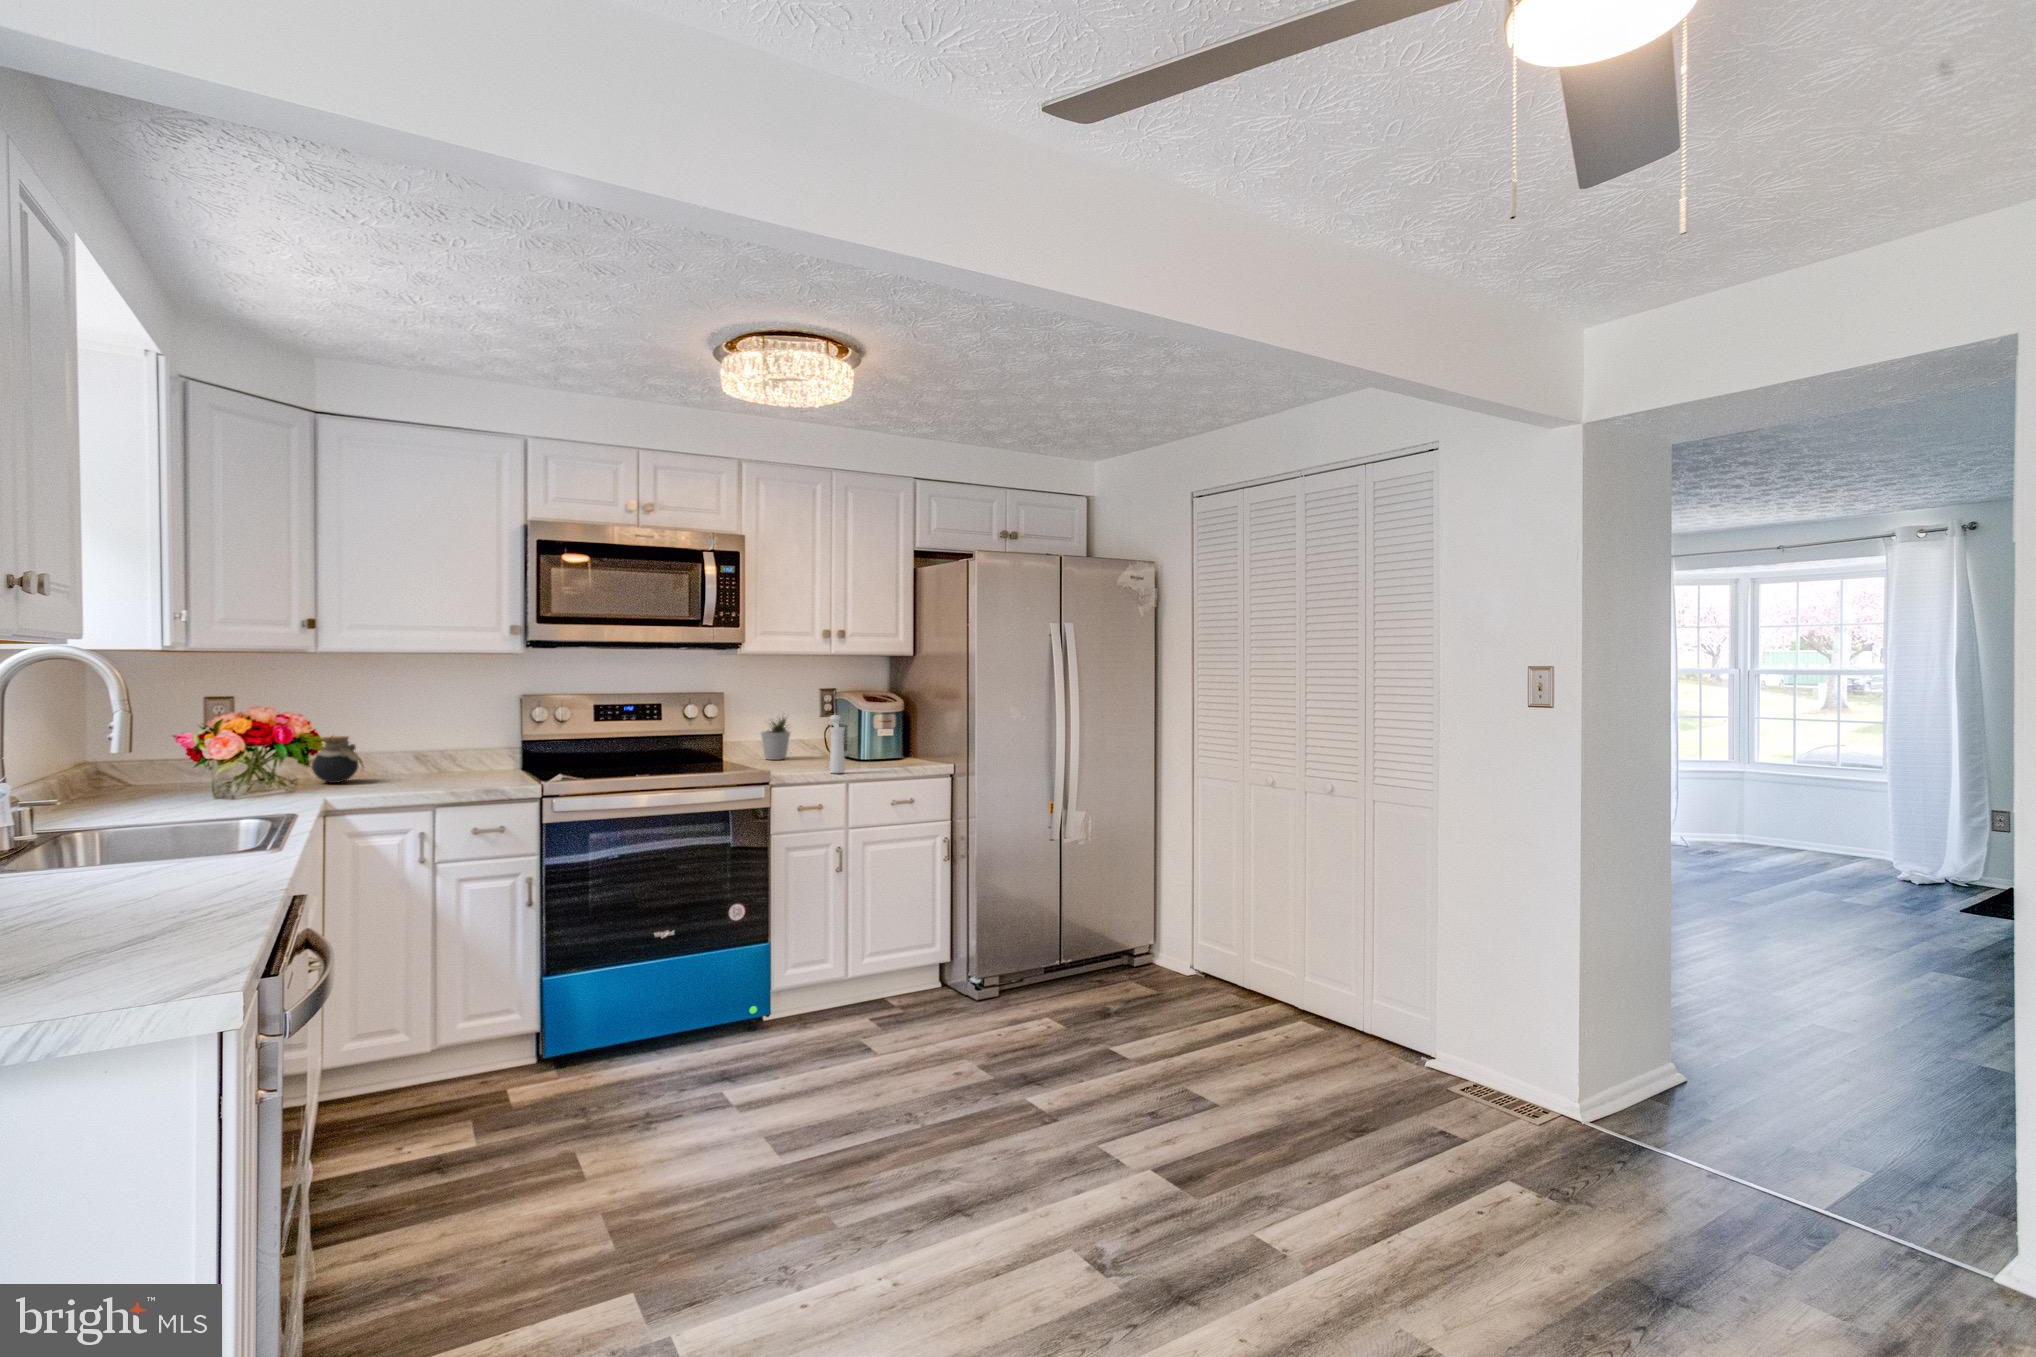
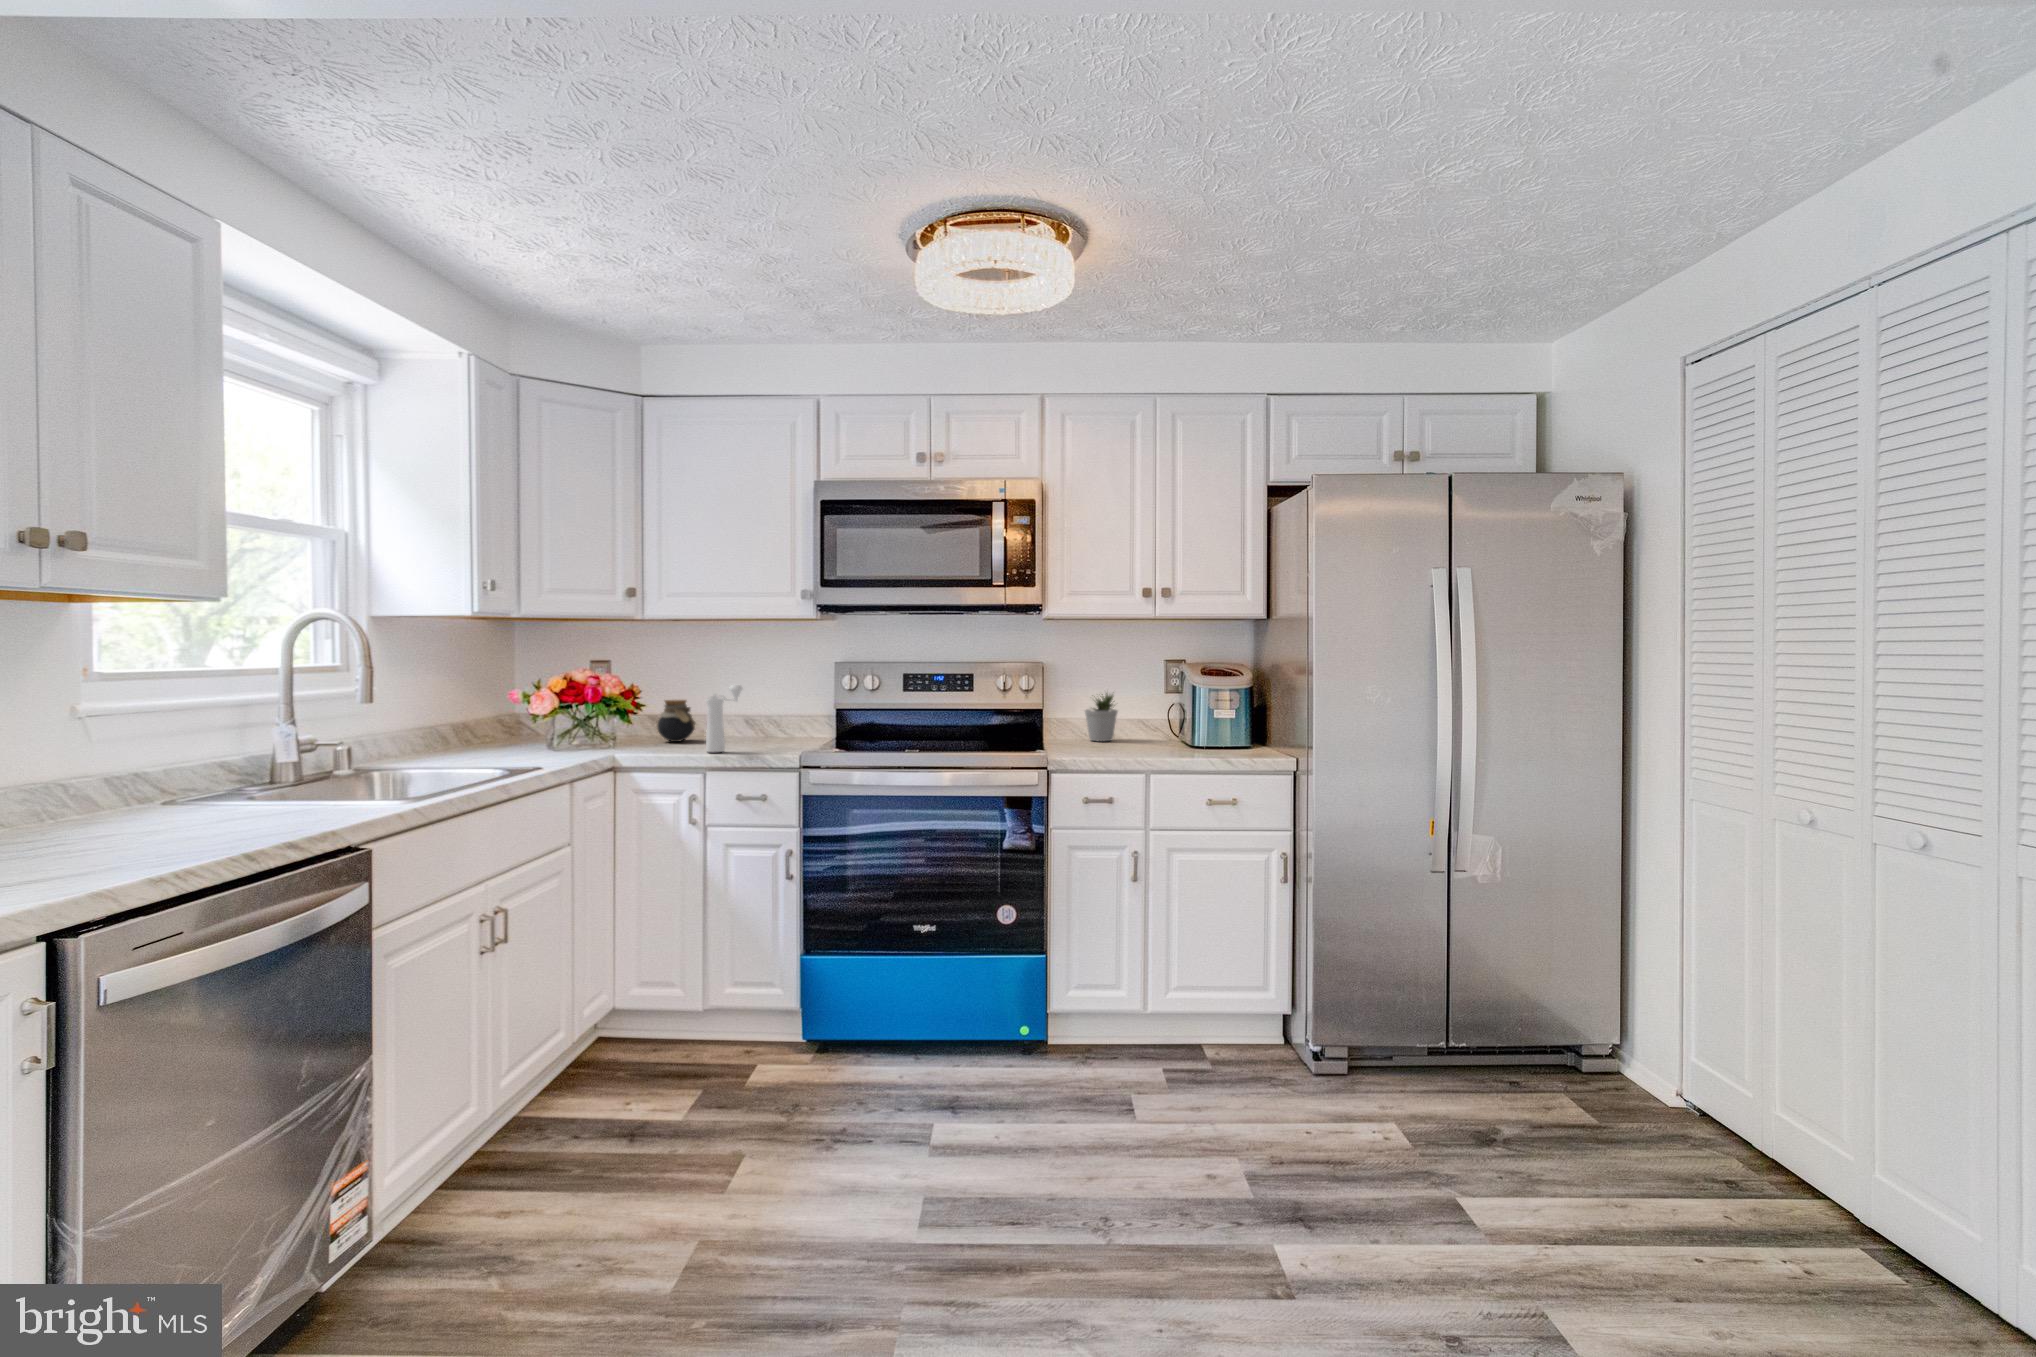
pepper mill: present [830,715,845,773] -> present [706,685,743,752]

